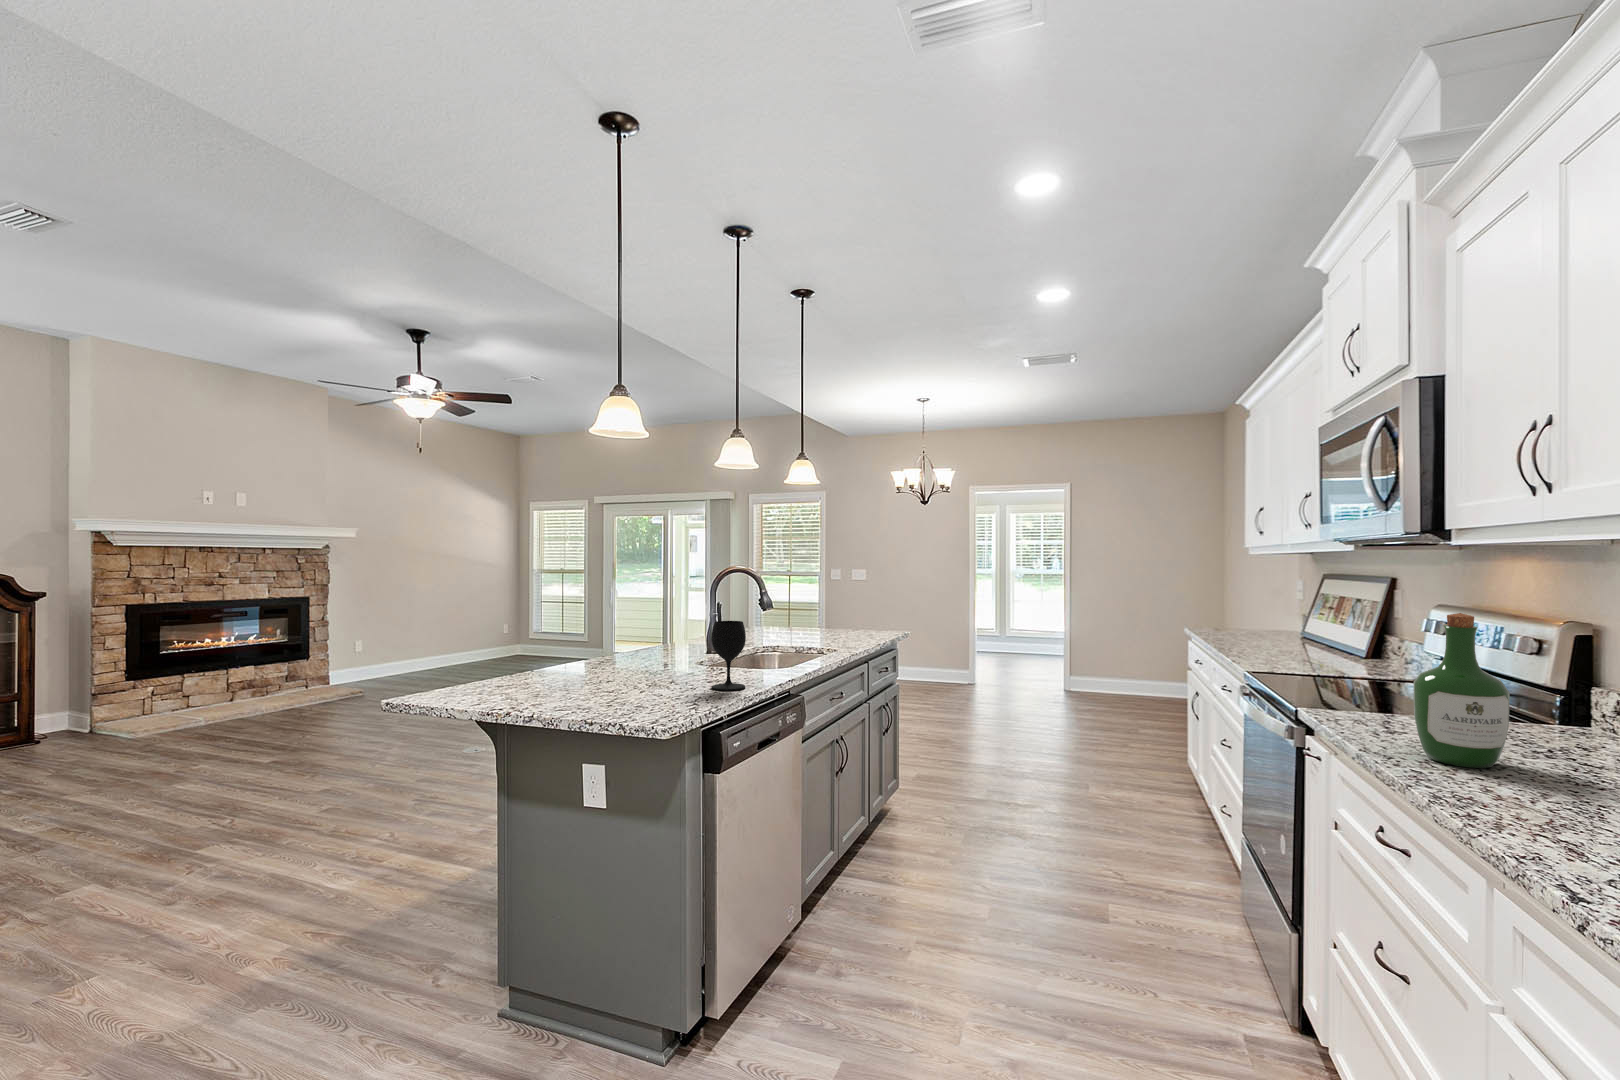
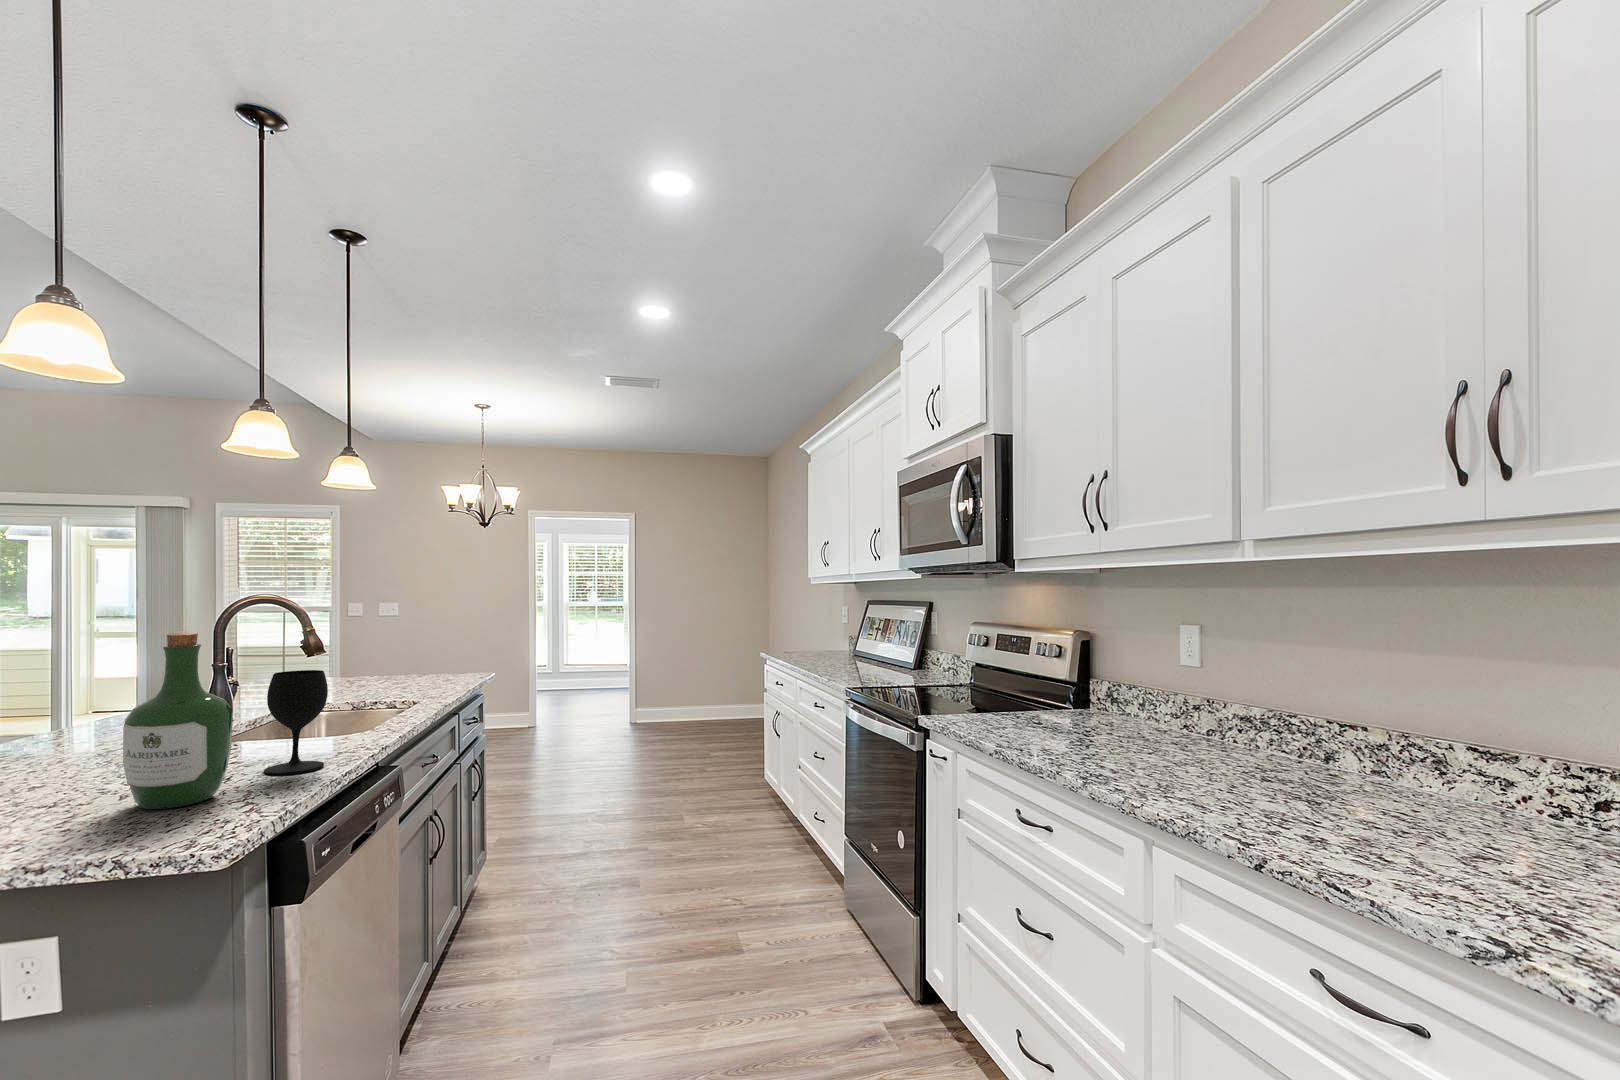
wine bottle: present [1414,613,1510,768] -> present [123,631,233,809]

